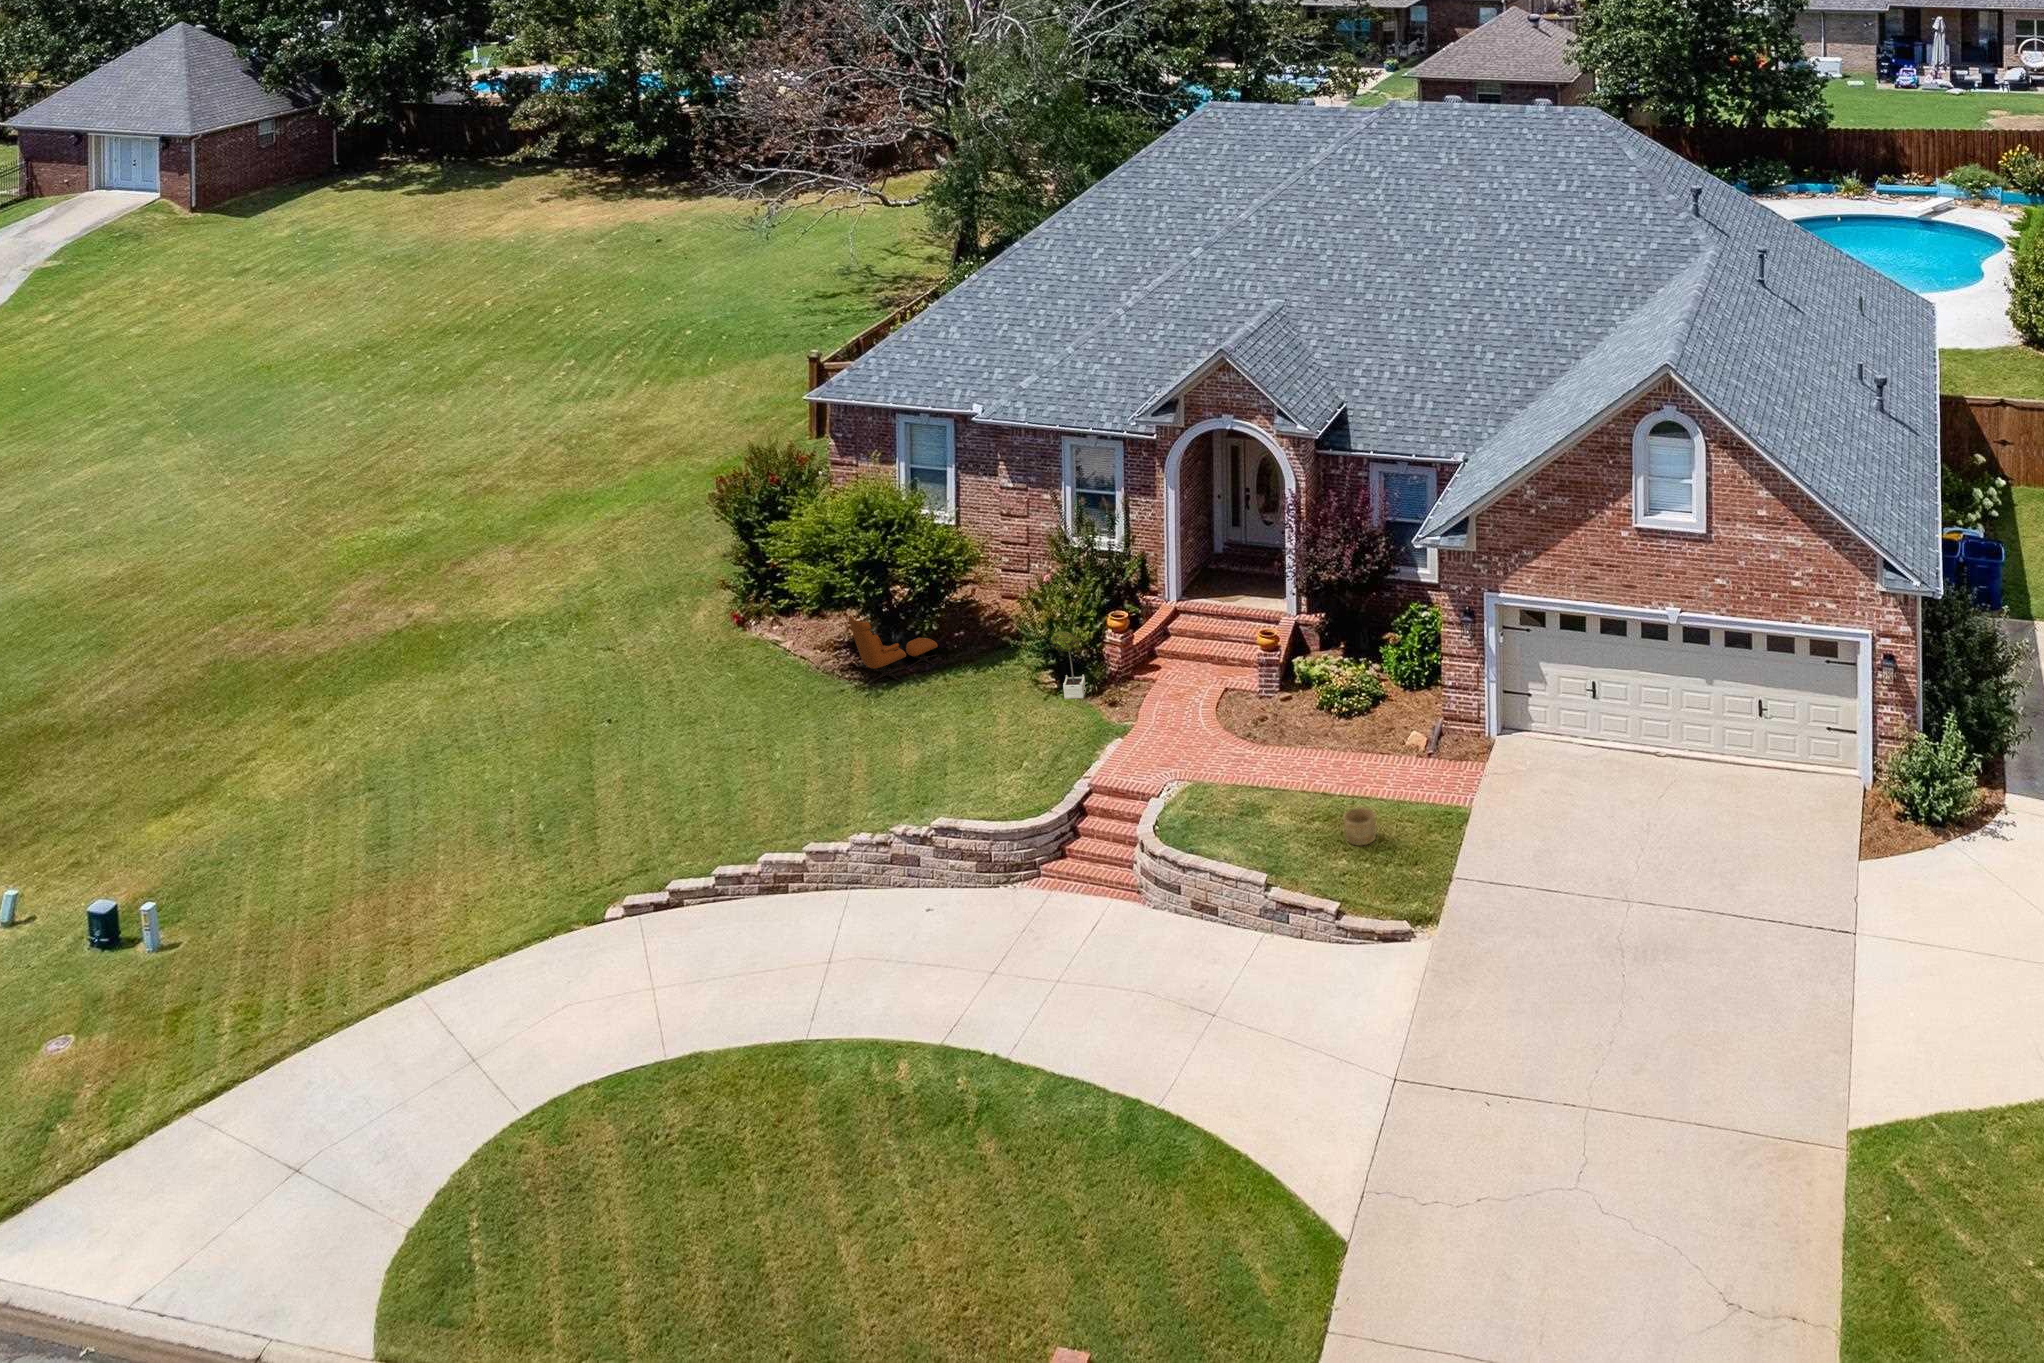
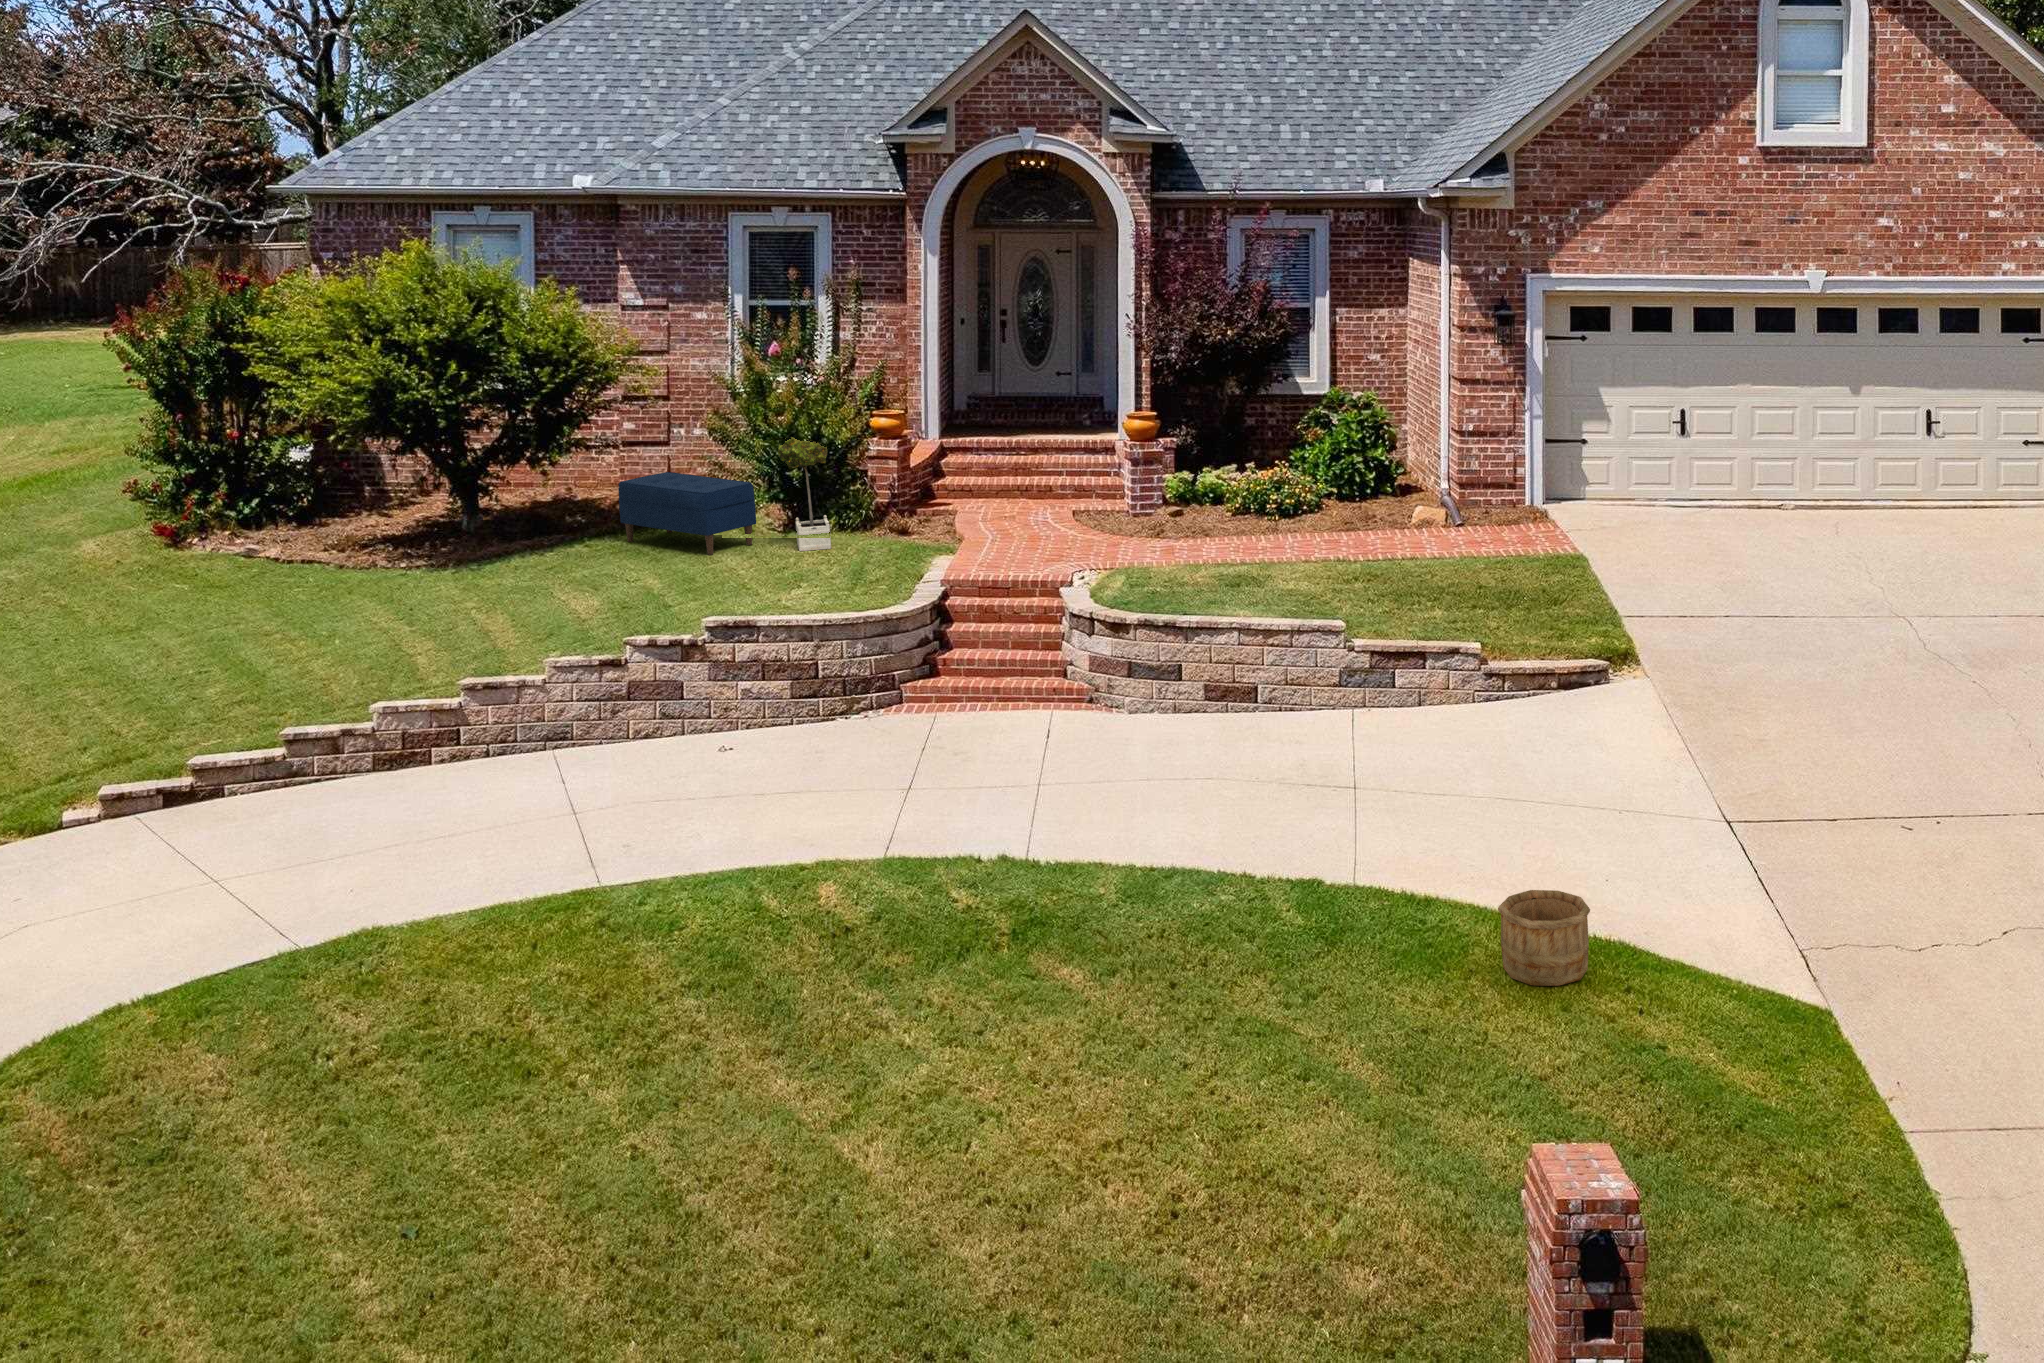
lounge chair: present [848,615,938,685] -> none [411,441,550,563]
bench: none [971,627,1045,696] -> present [618,472,756,555]
wooden bucket: present [1343,807,1376,845] -> present [1498,890,1590,986]

